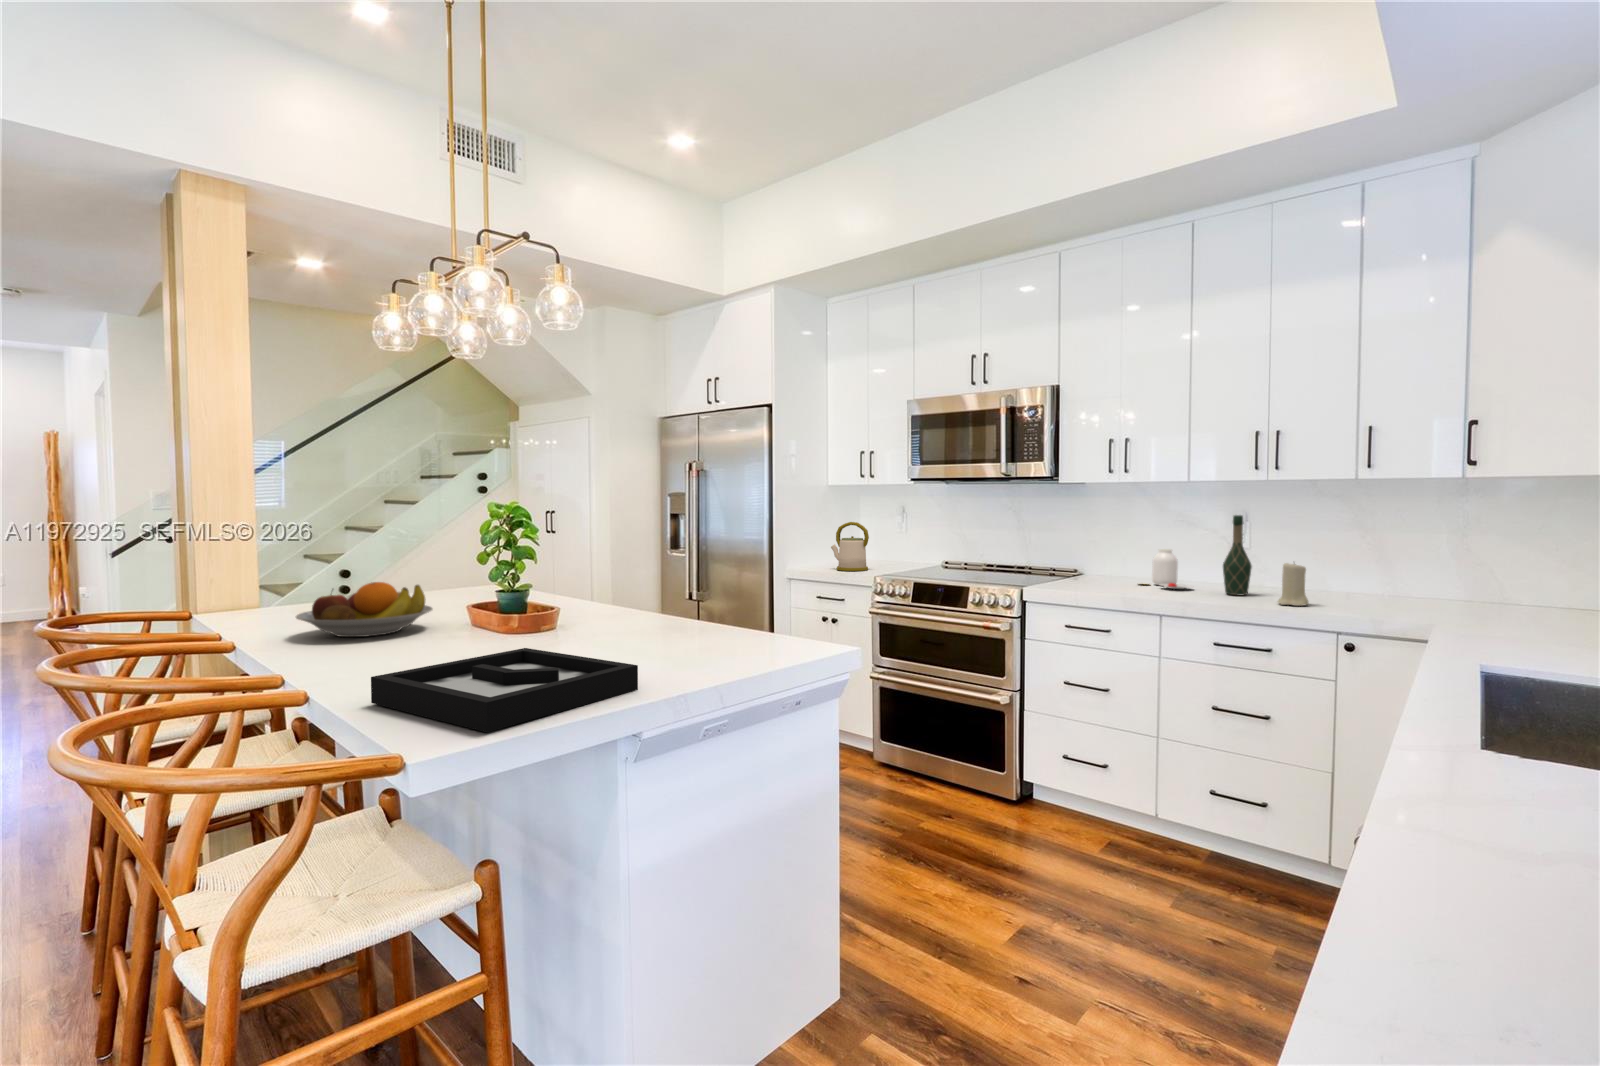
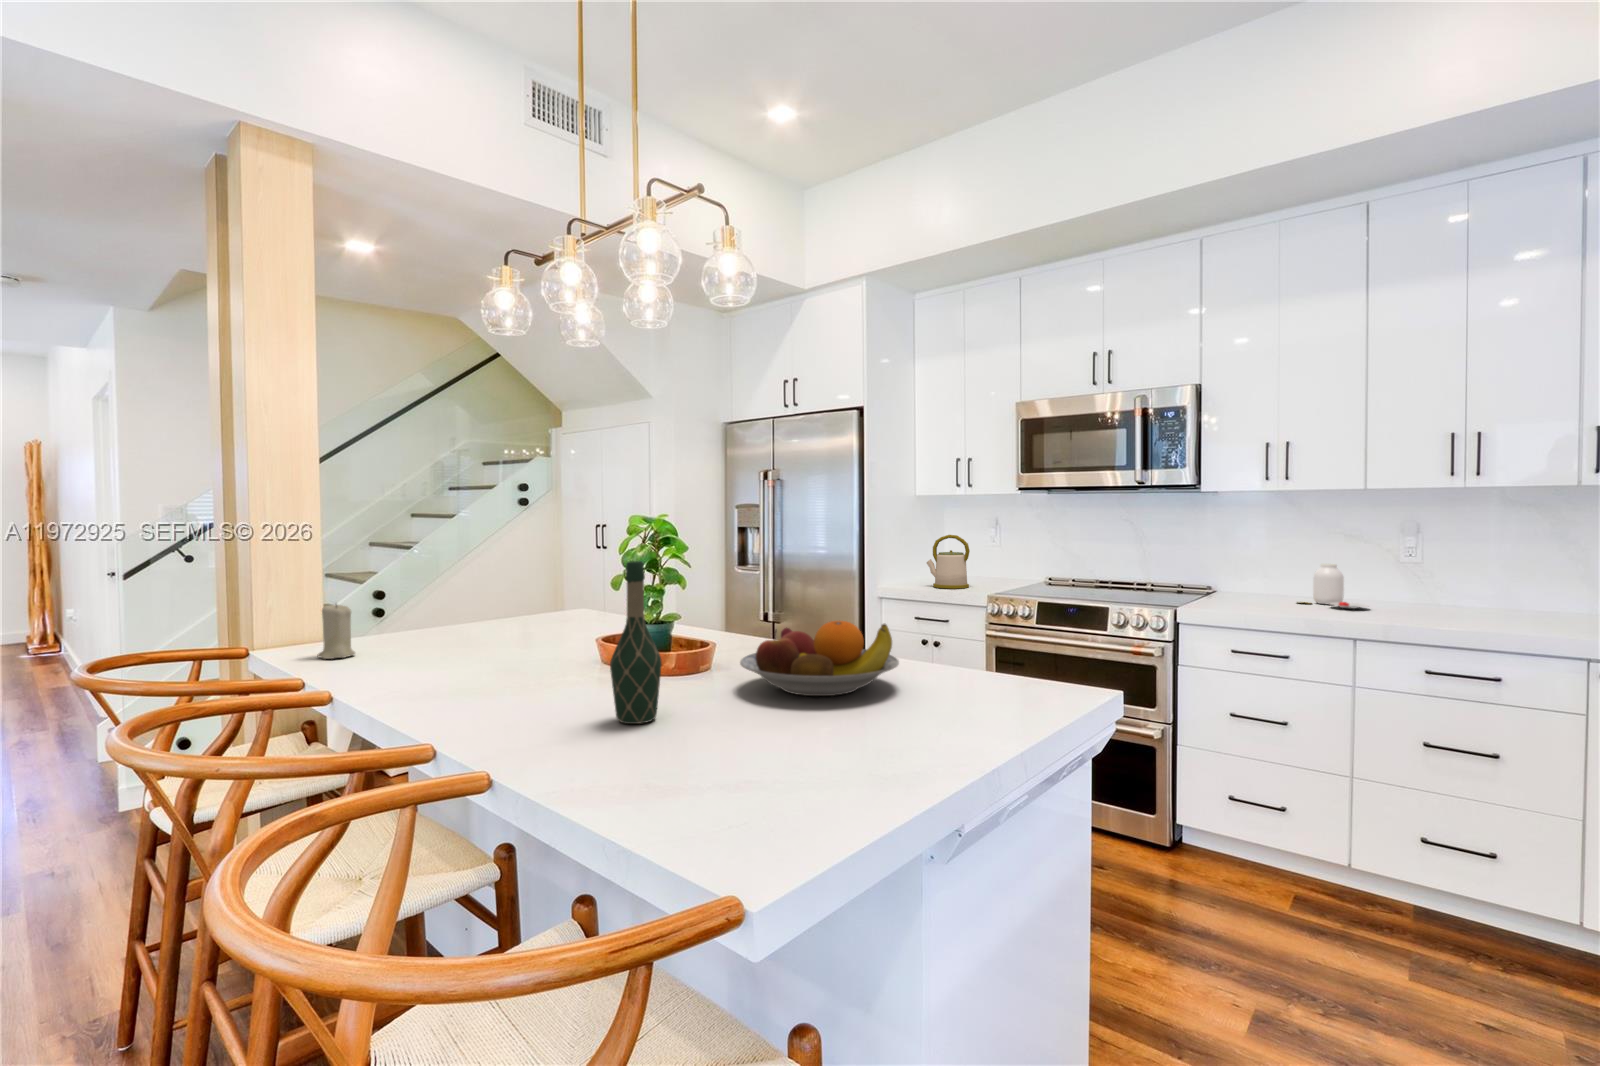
wine bottle: present [1223,515,1252,595] -> present [610,561,662,724]
candle: present [1277,563,1309,606] -> present [317,604,355,659]
fruit bowl: present [296,582,433,637] -> present [740,621,899,696]
decorative tray: present [371,648,638,732] -> none [587,701,910,838]

